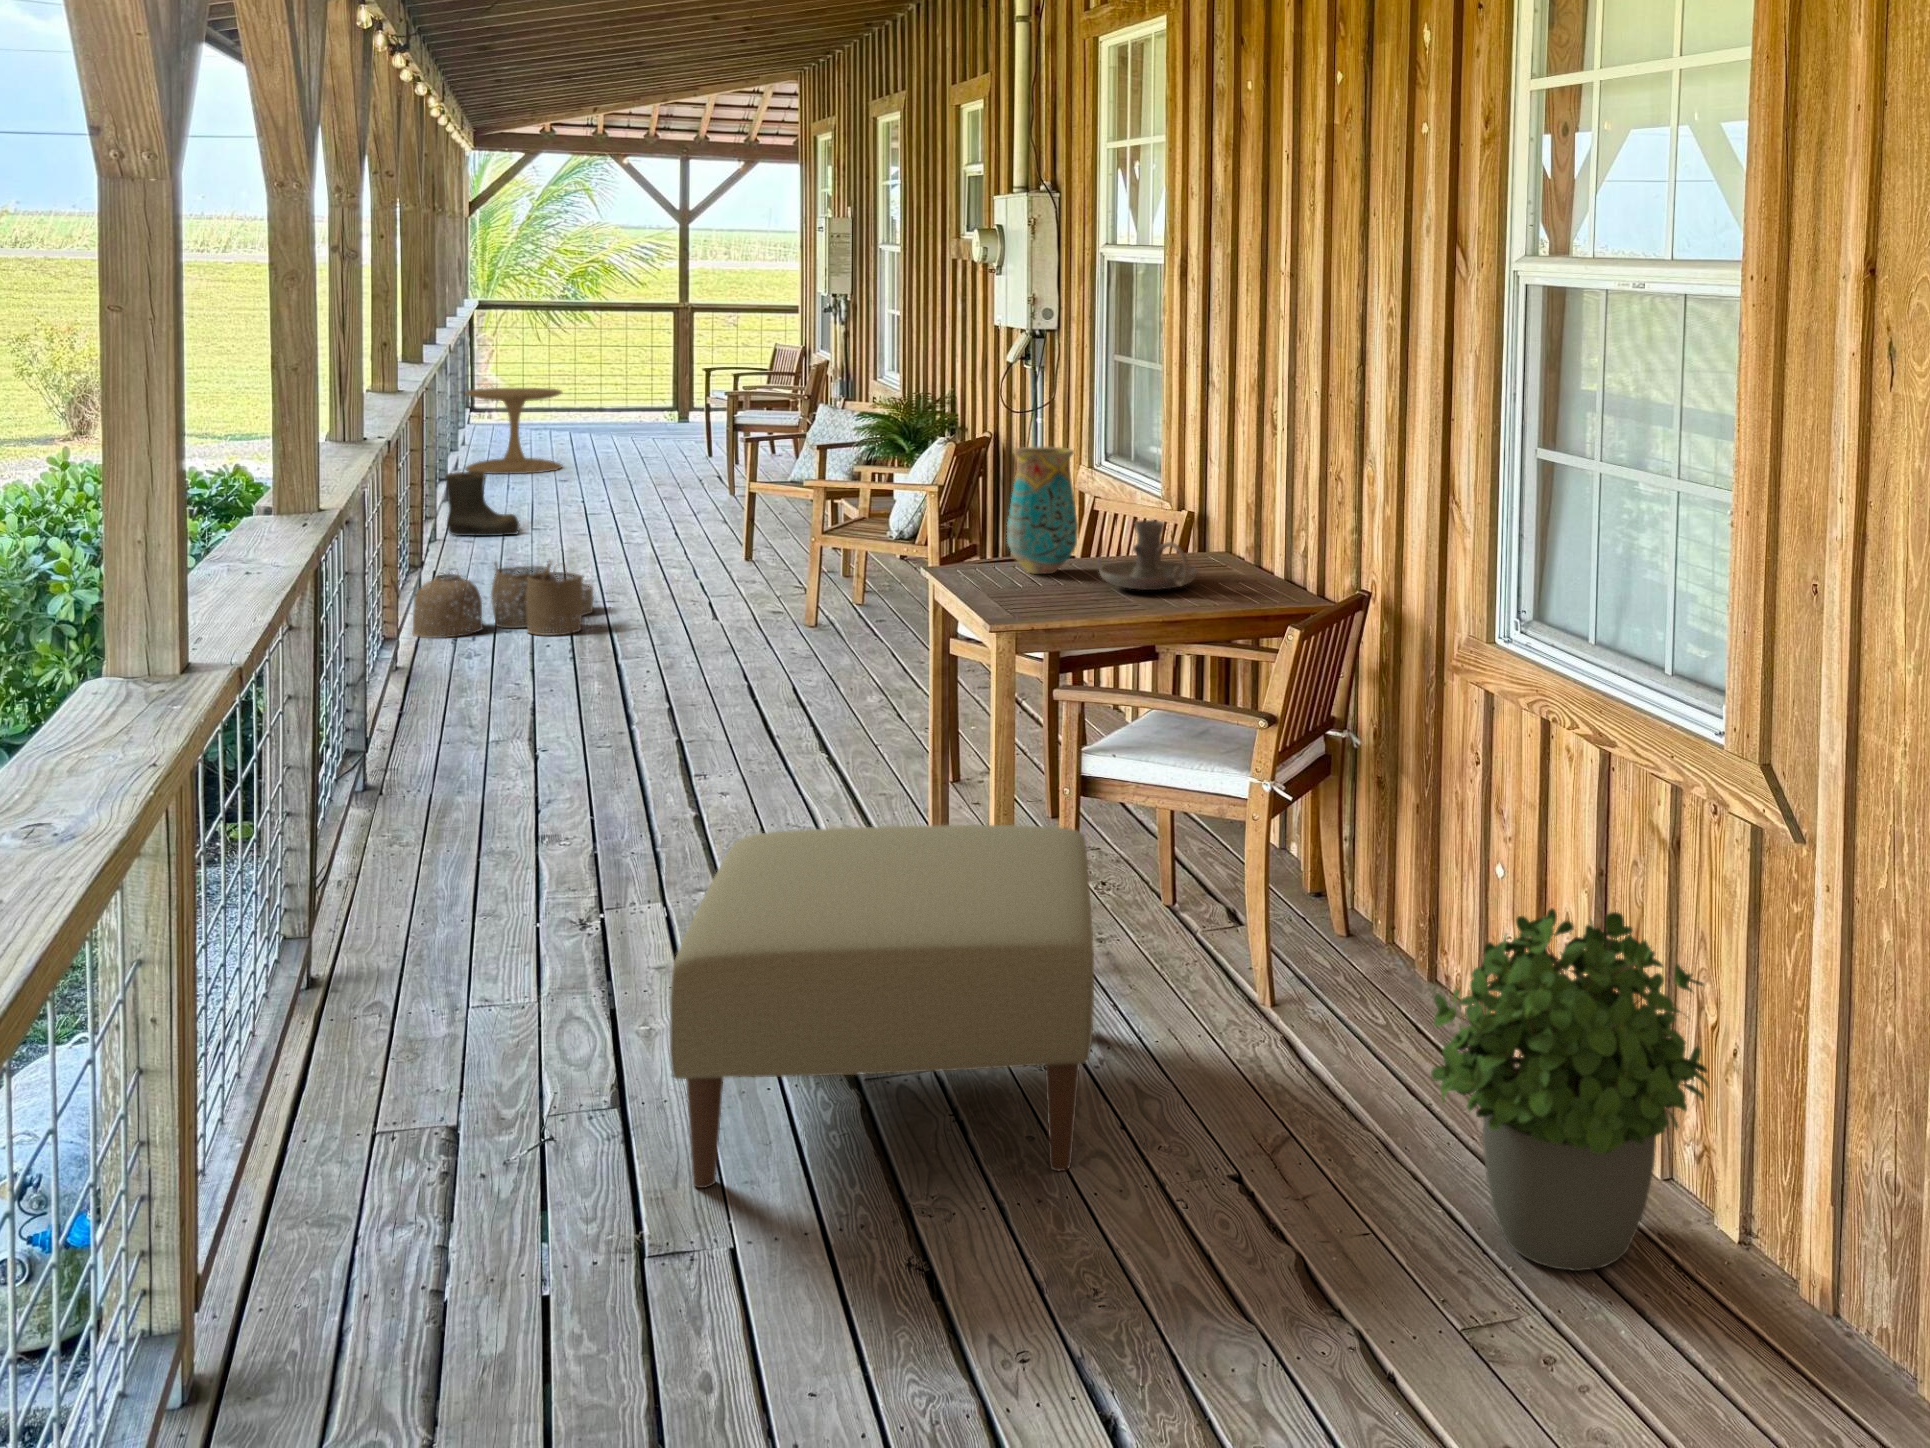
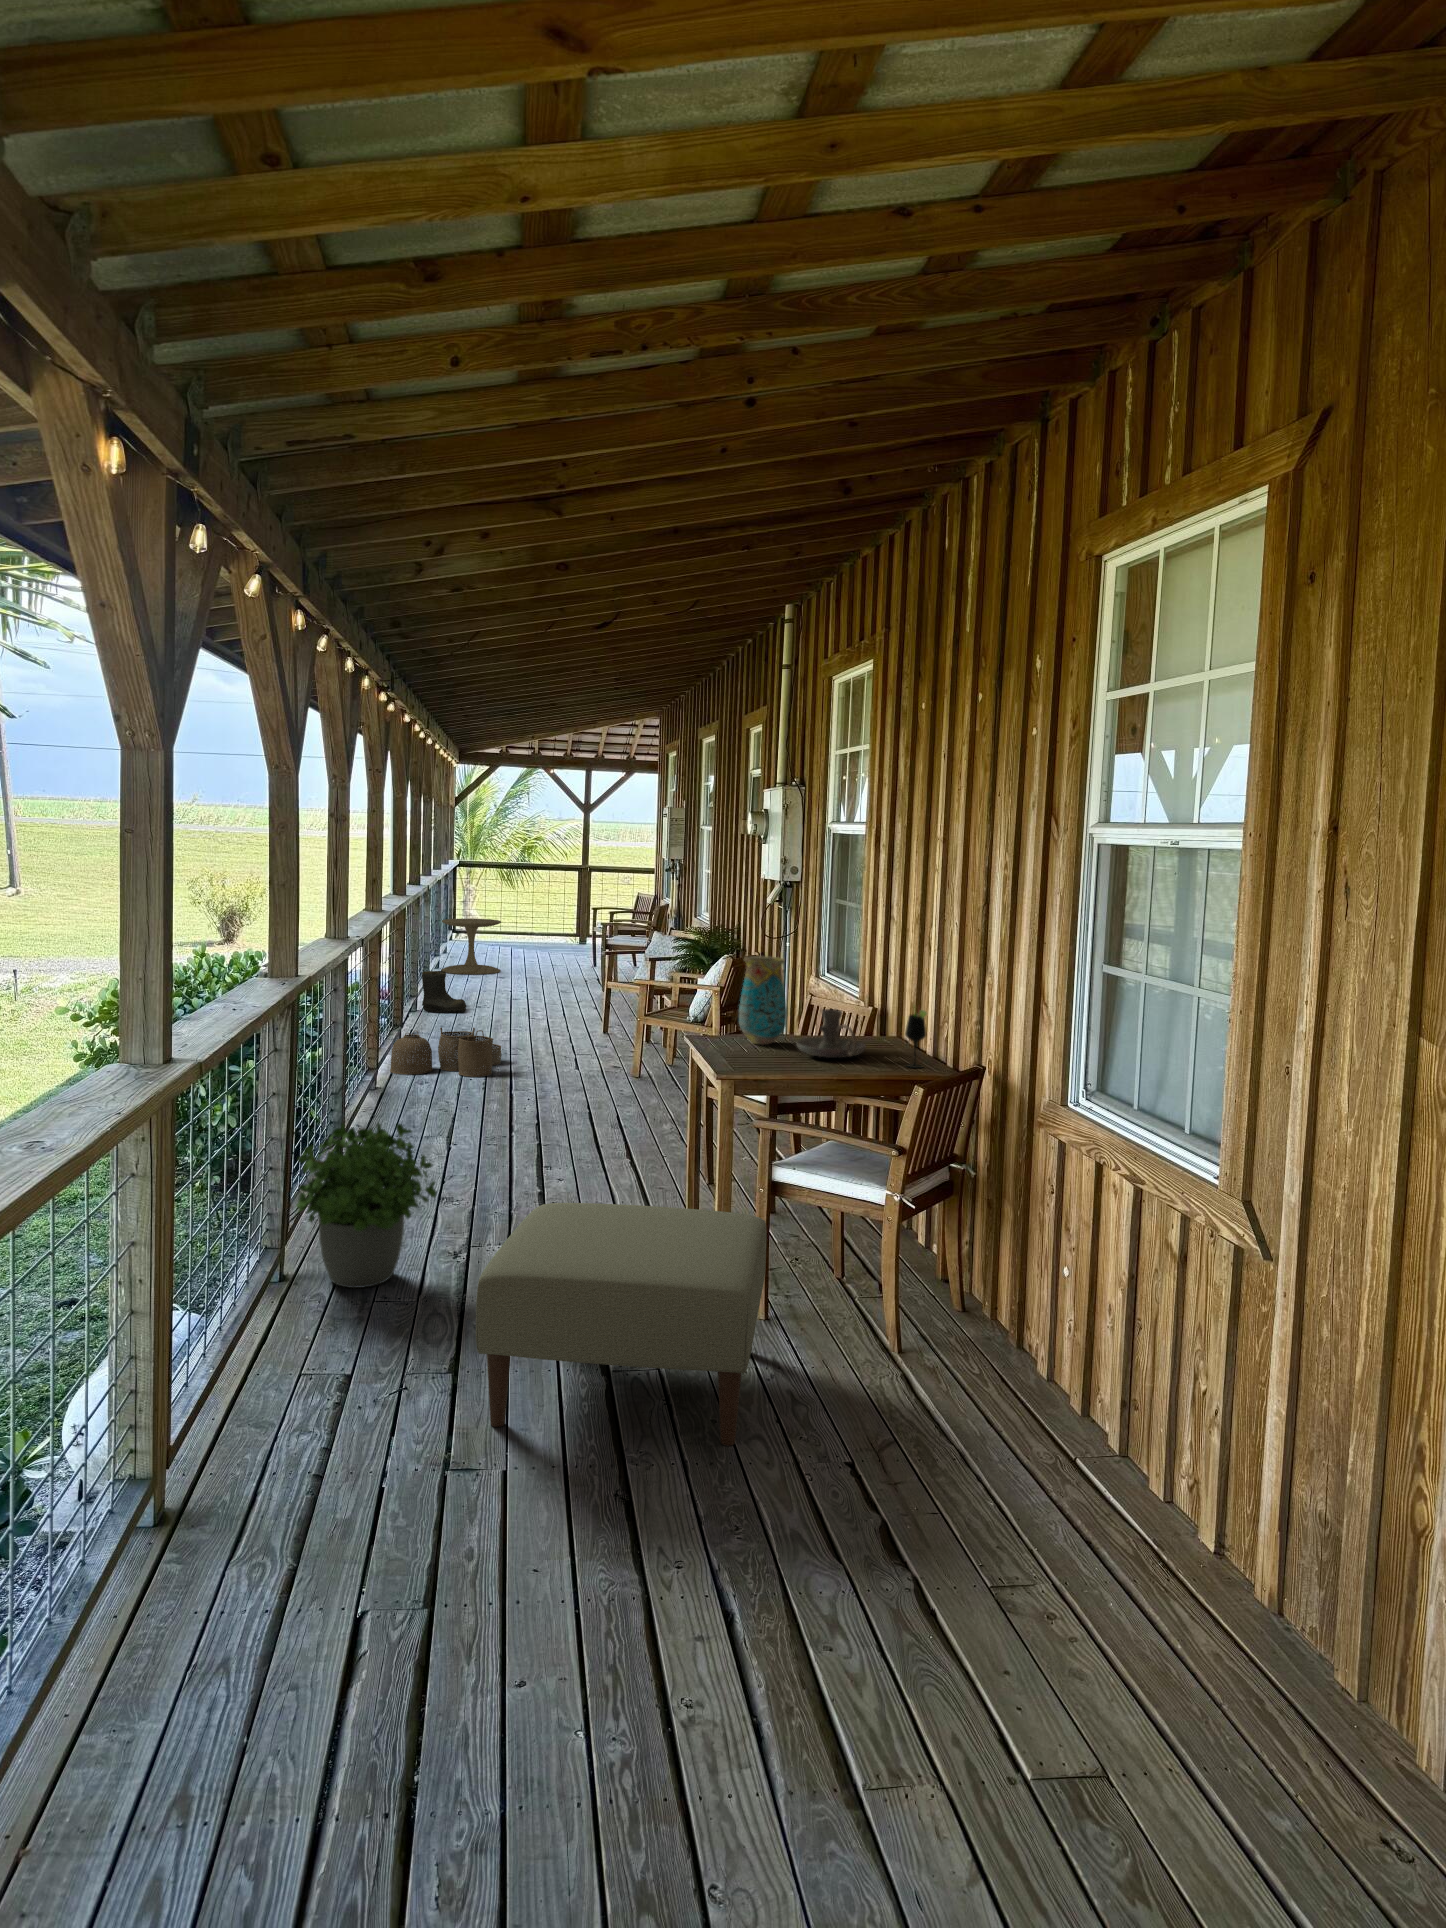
wine glass: none [1257,510,1289,599] -> present [905,1010,927,1068]
potted plant: present [1431,908,1709,1271] -> present [296,1123,437,1288]

